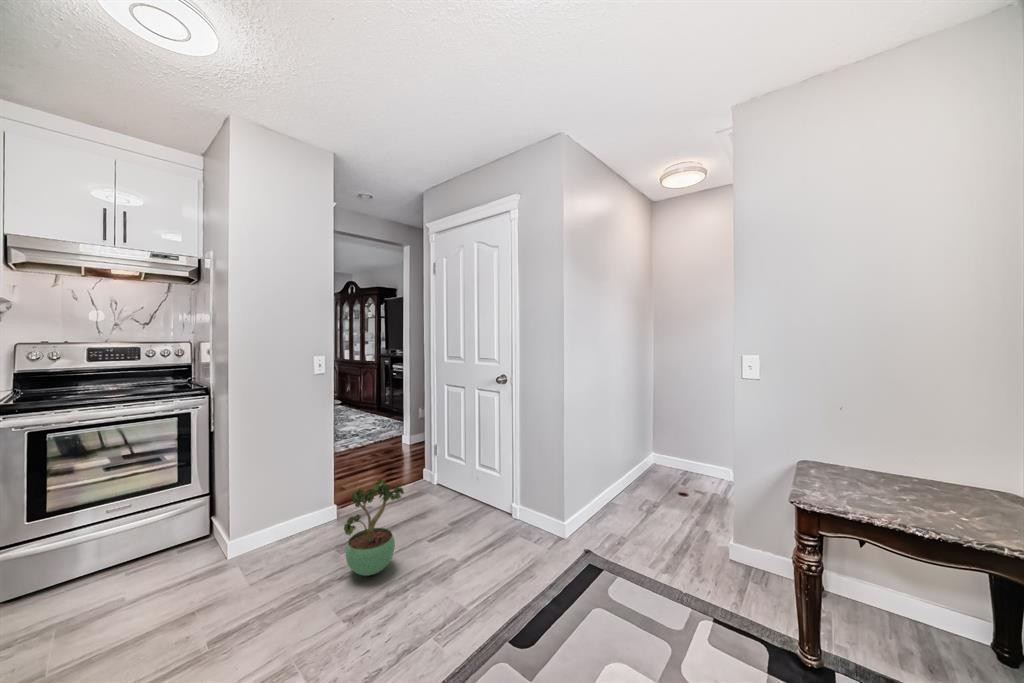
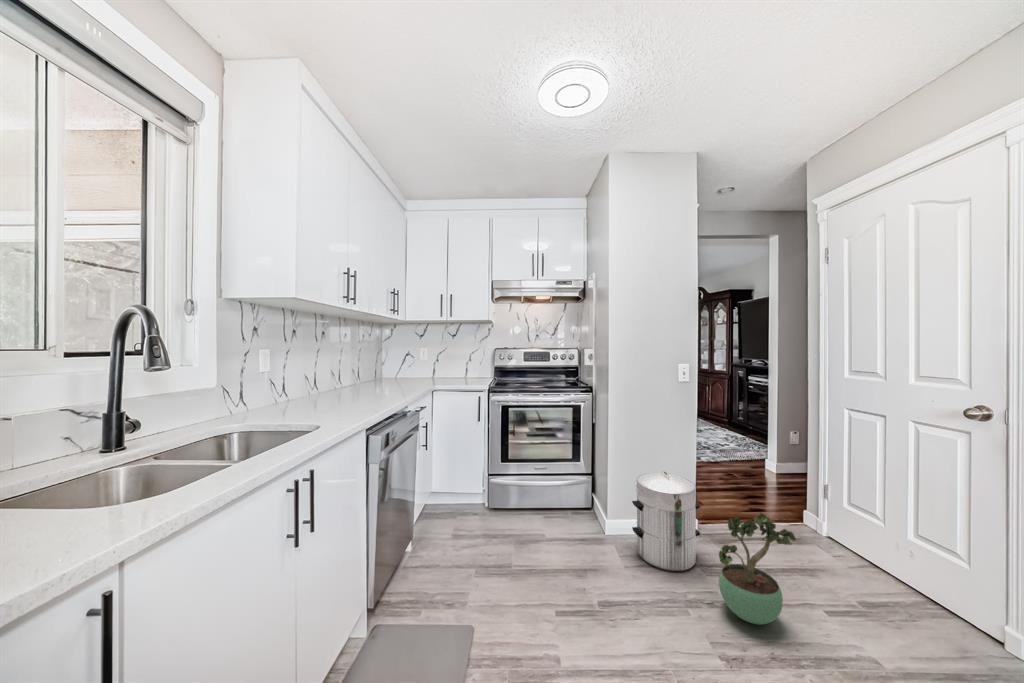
waste bin: none [260,467,334,567] -> present [632,471,700,571]

